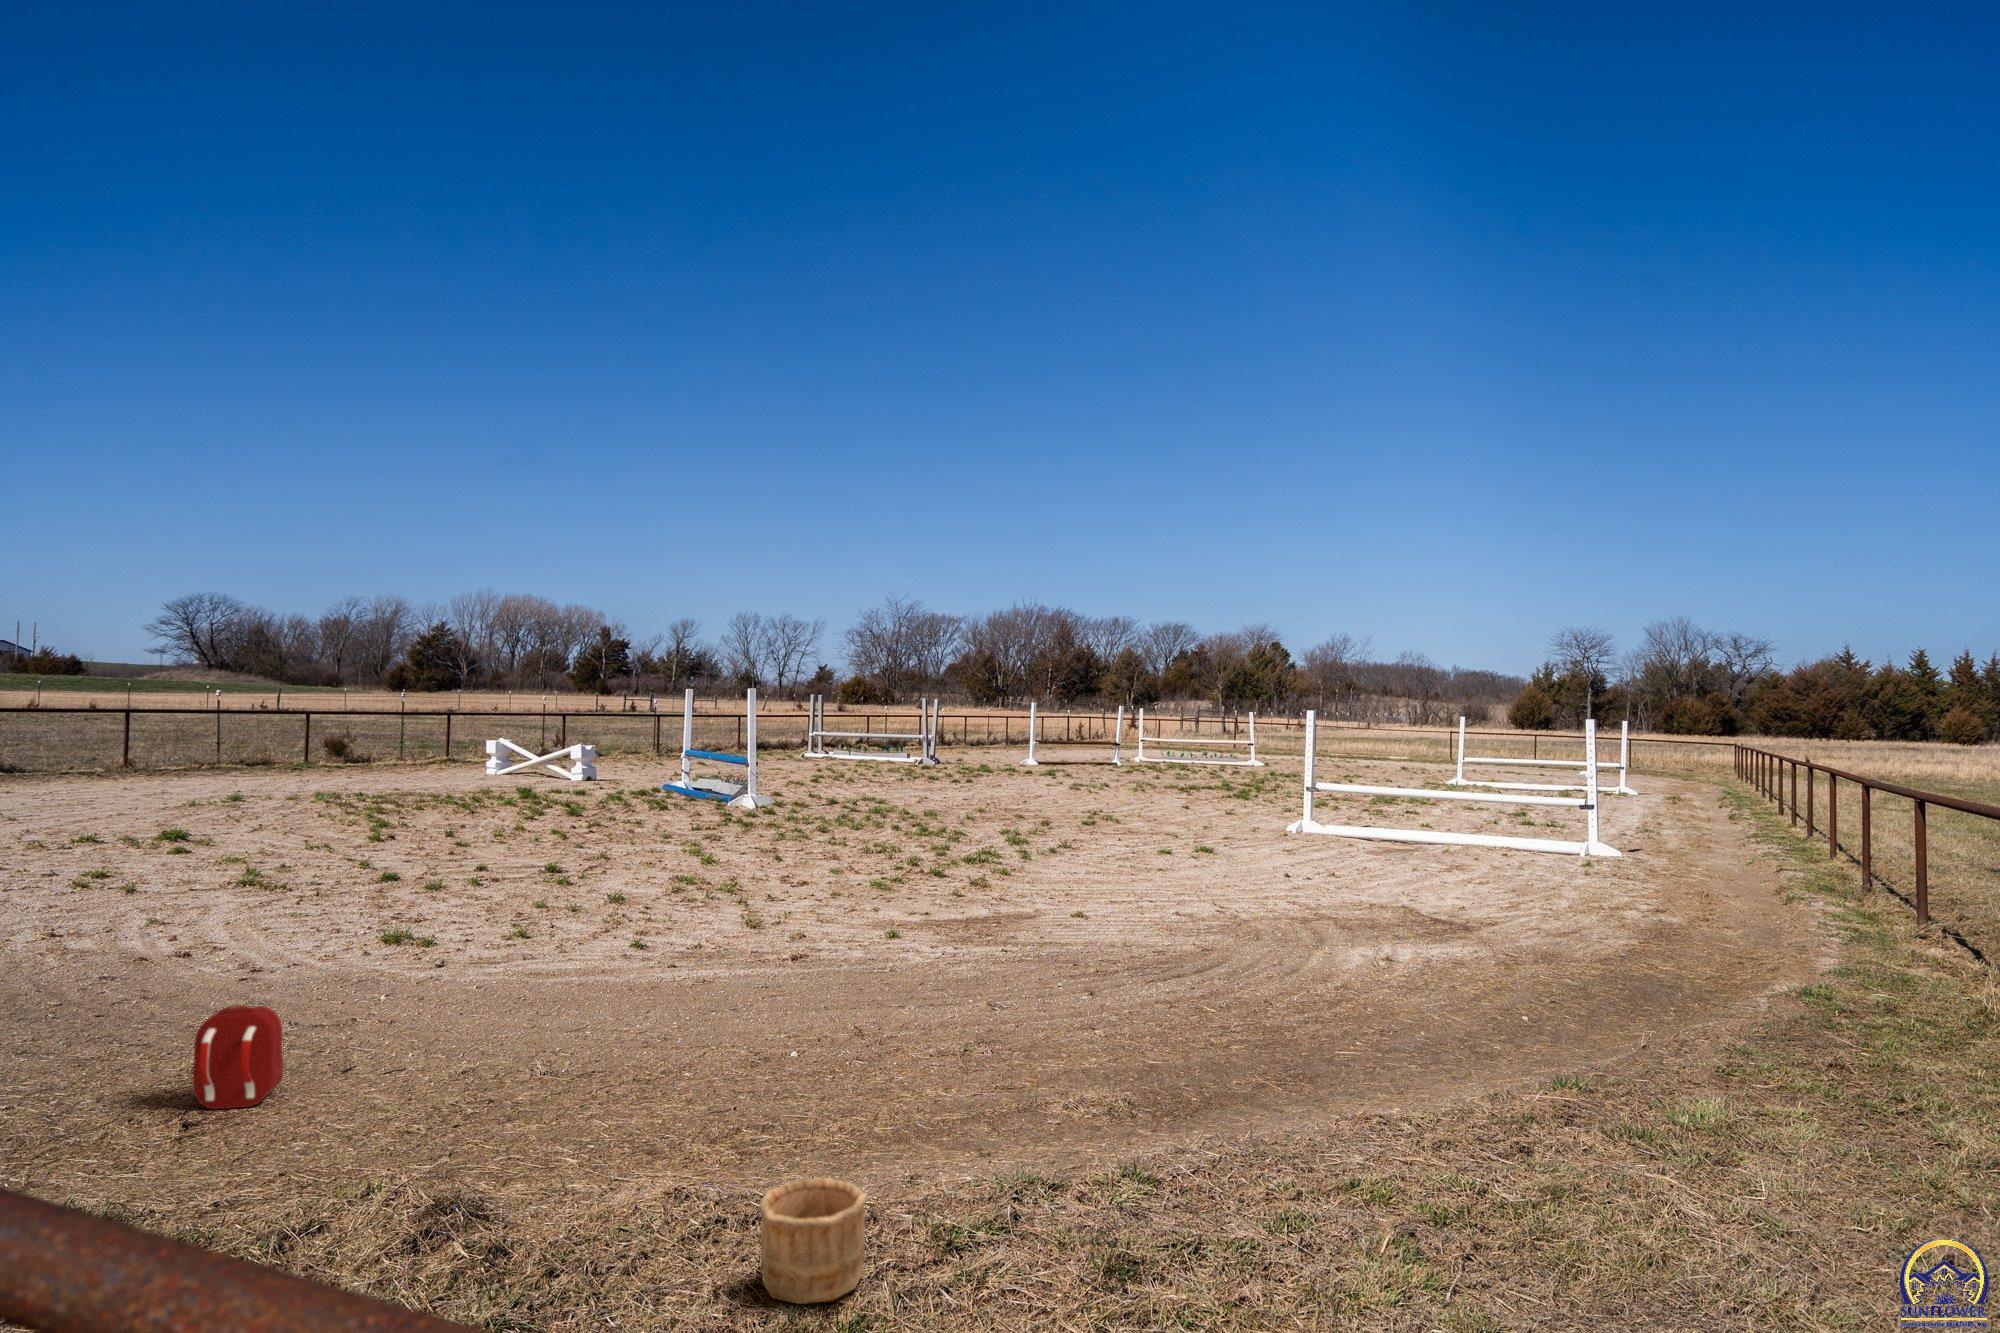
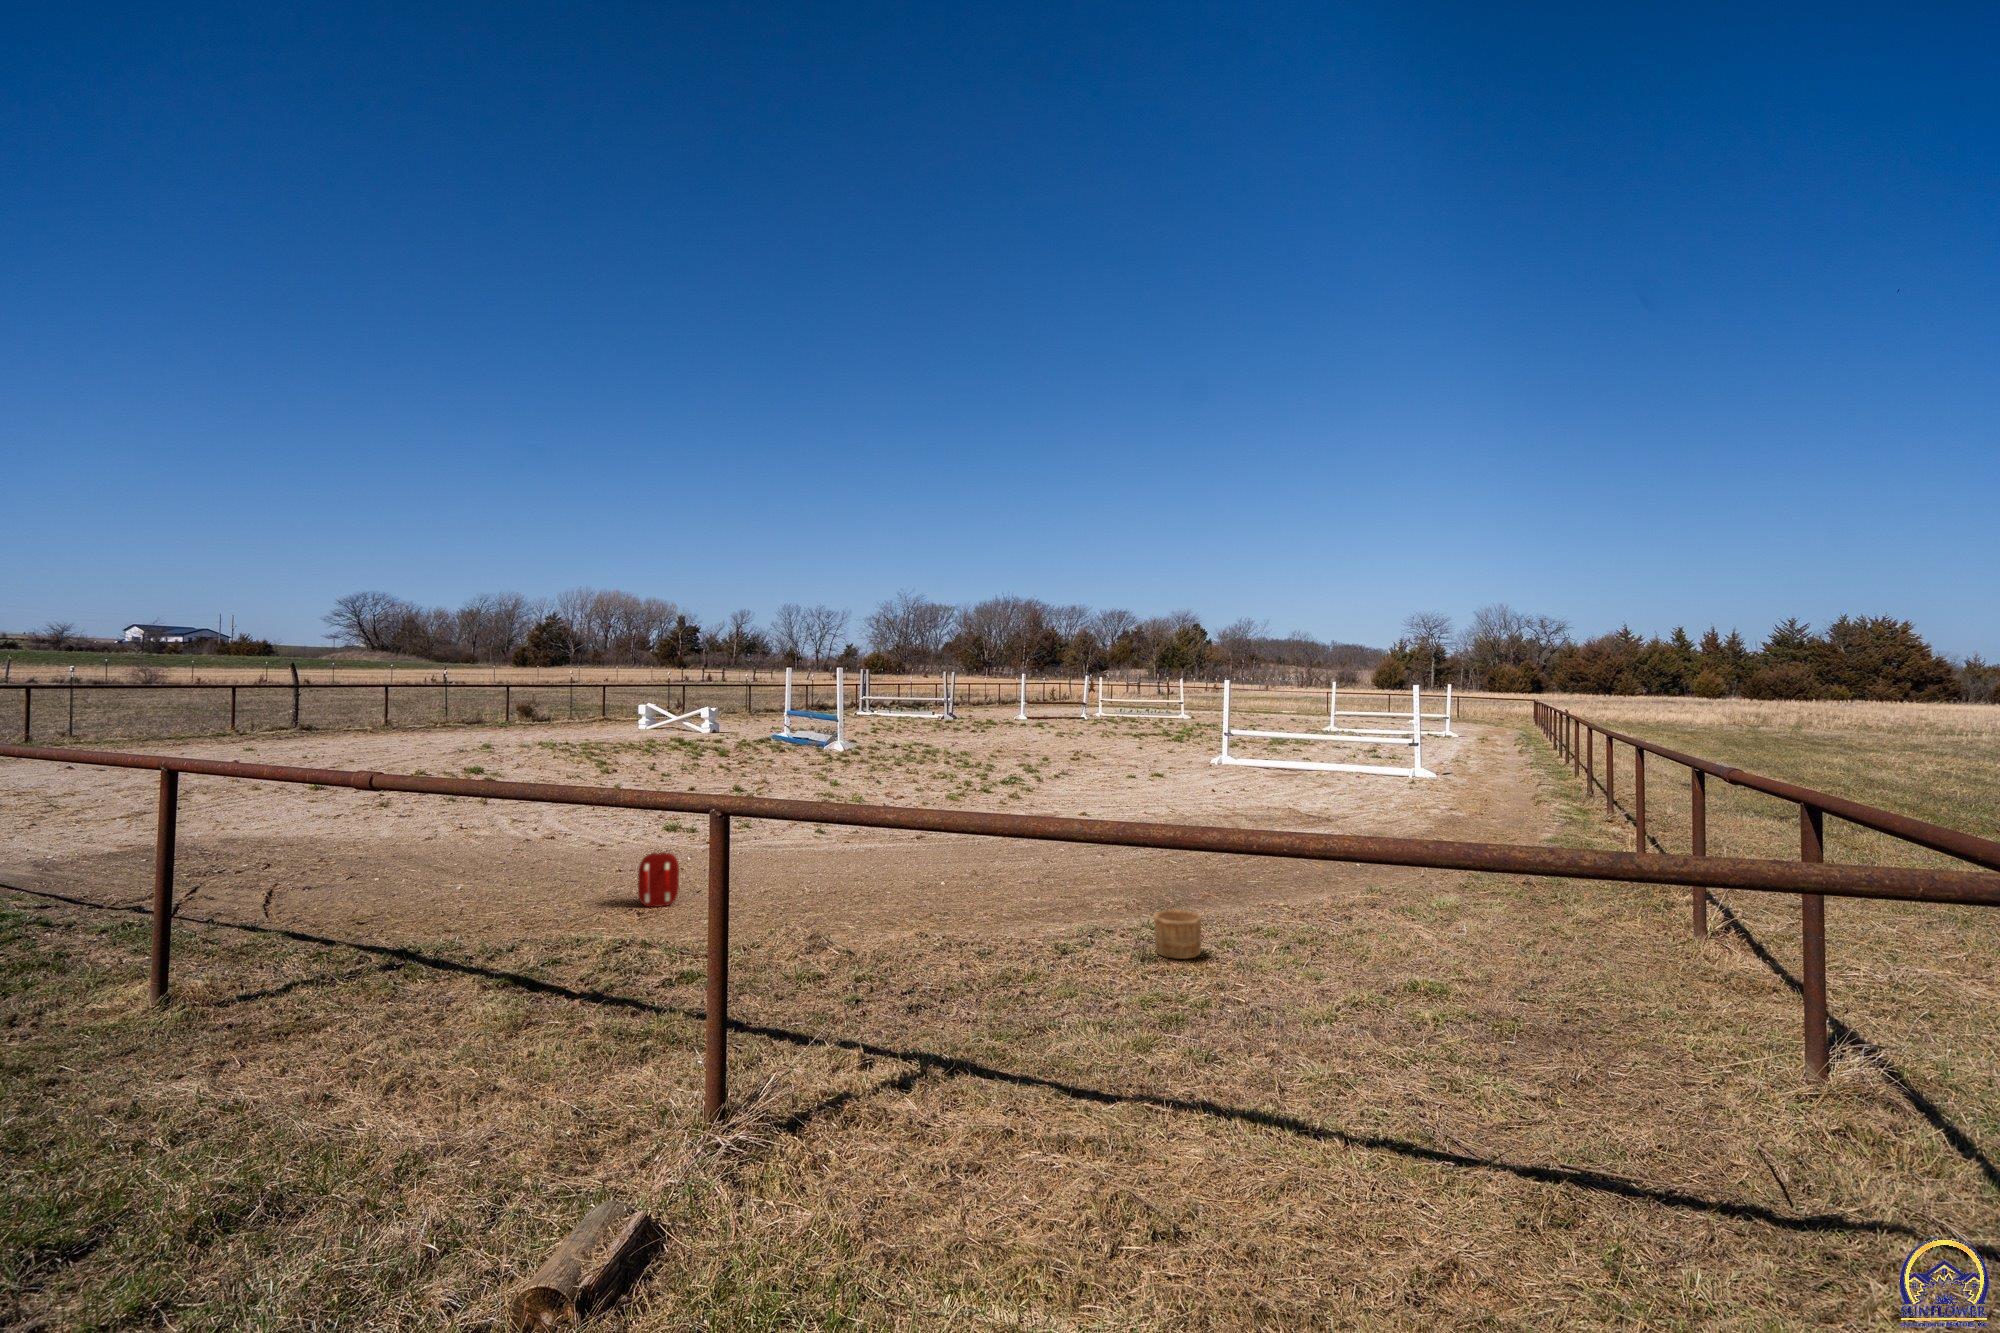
wooden bucket: present [758,1178,867,1304] -> present [1153,909,1202,959]

